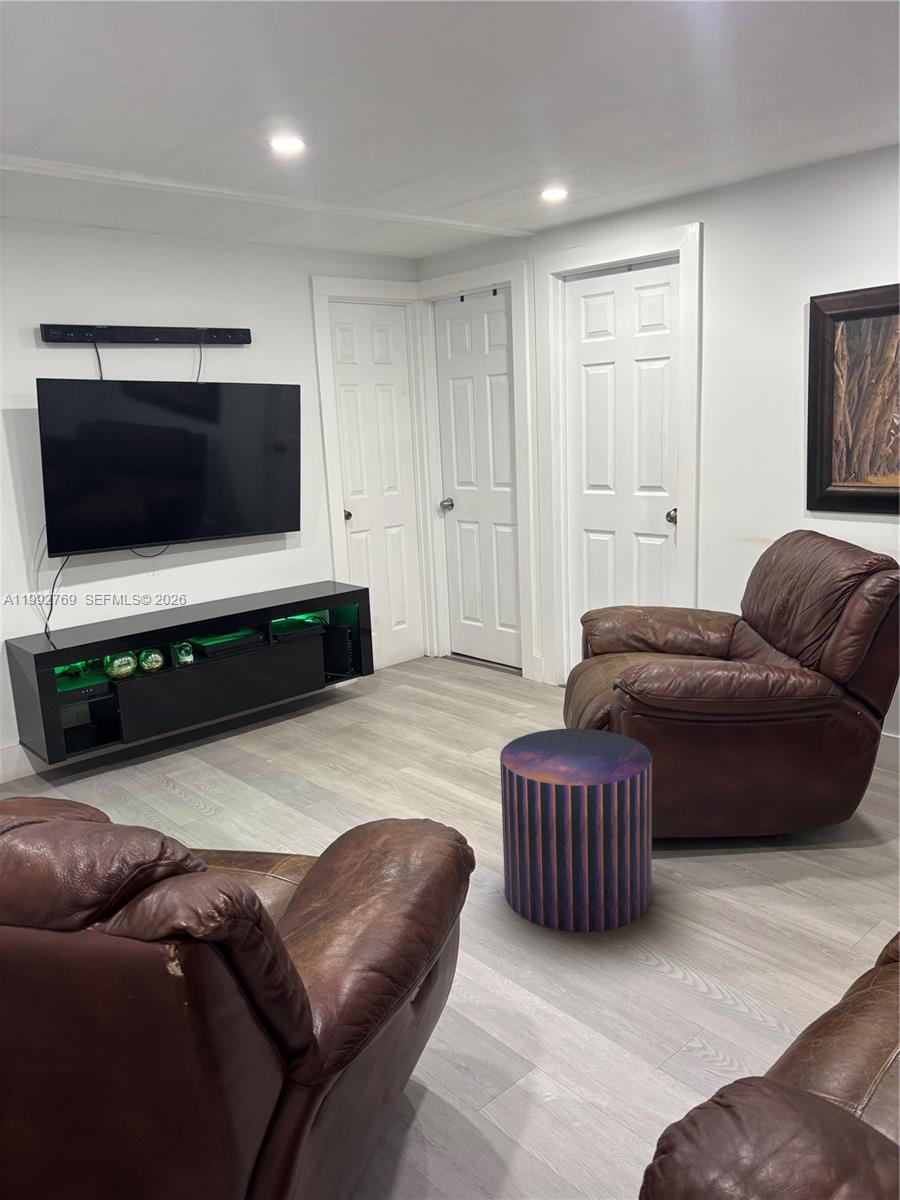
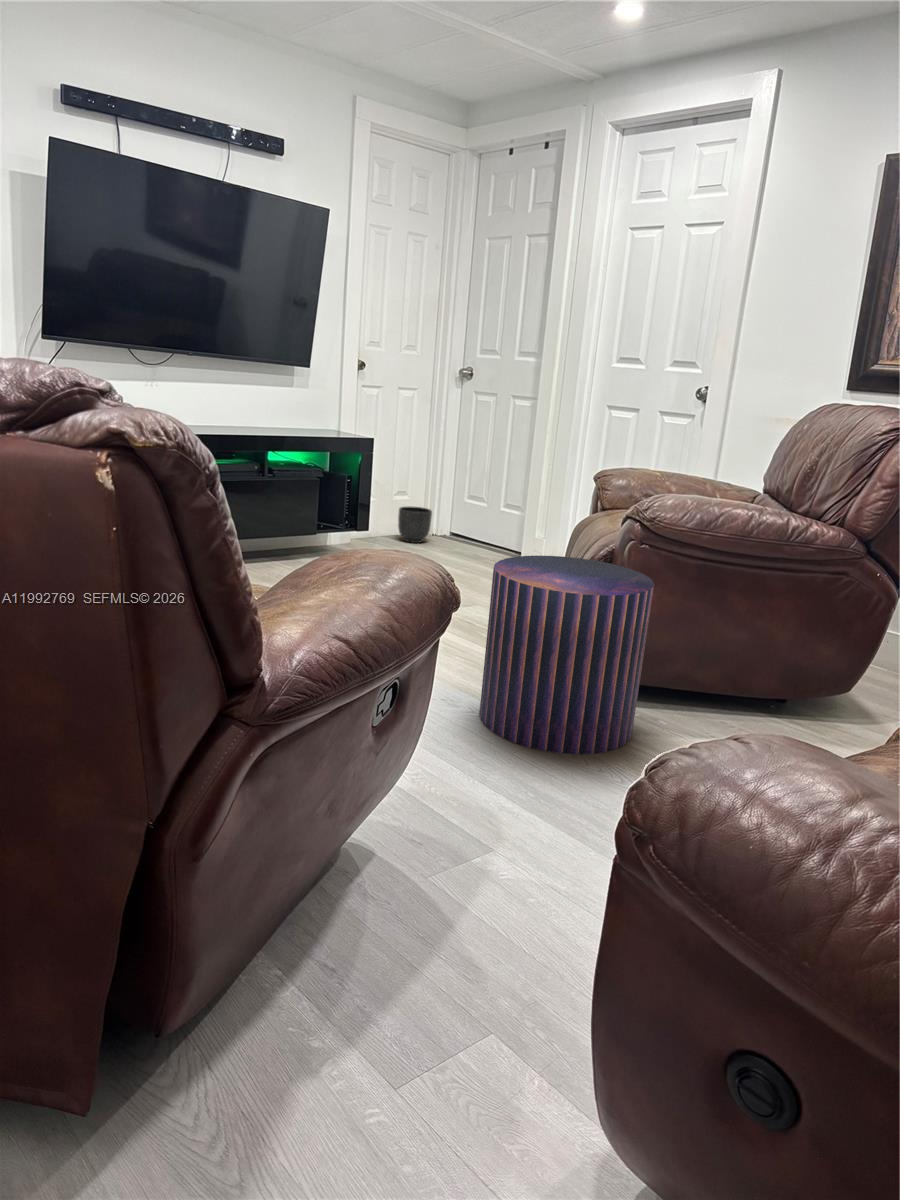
planter: none [399,637,432,673] -> present [398,506,432,543]

